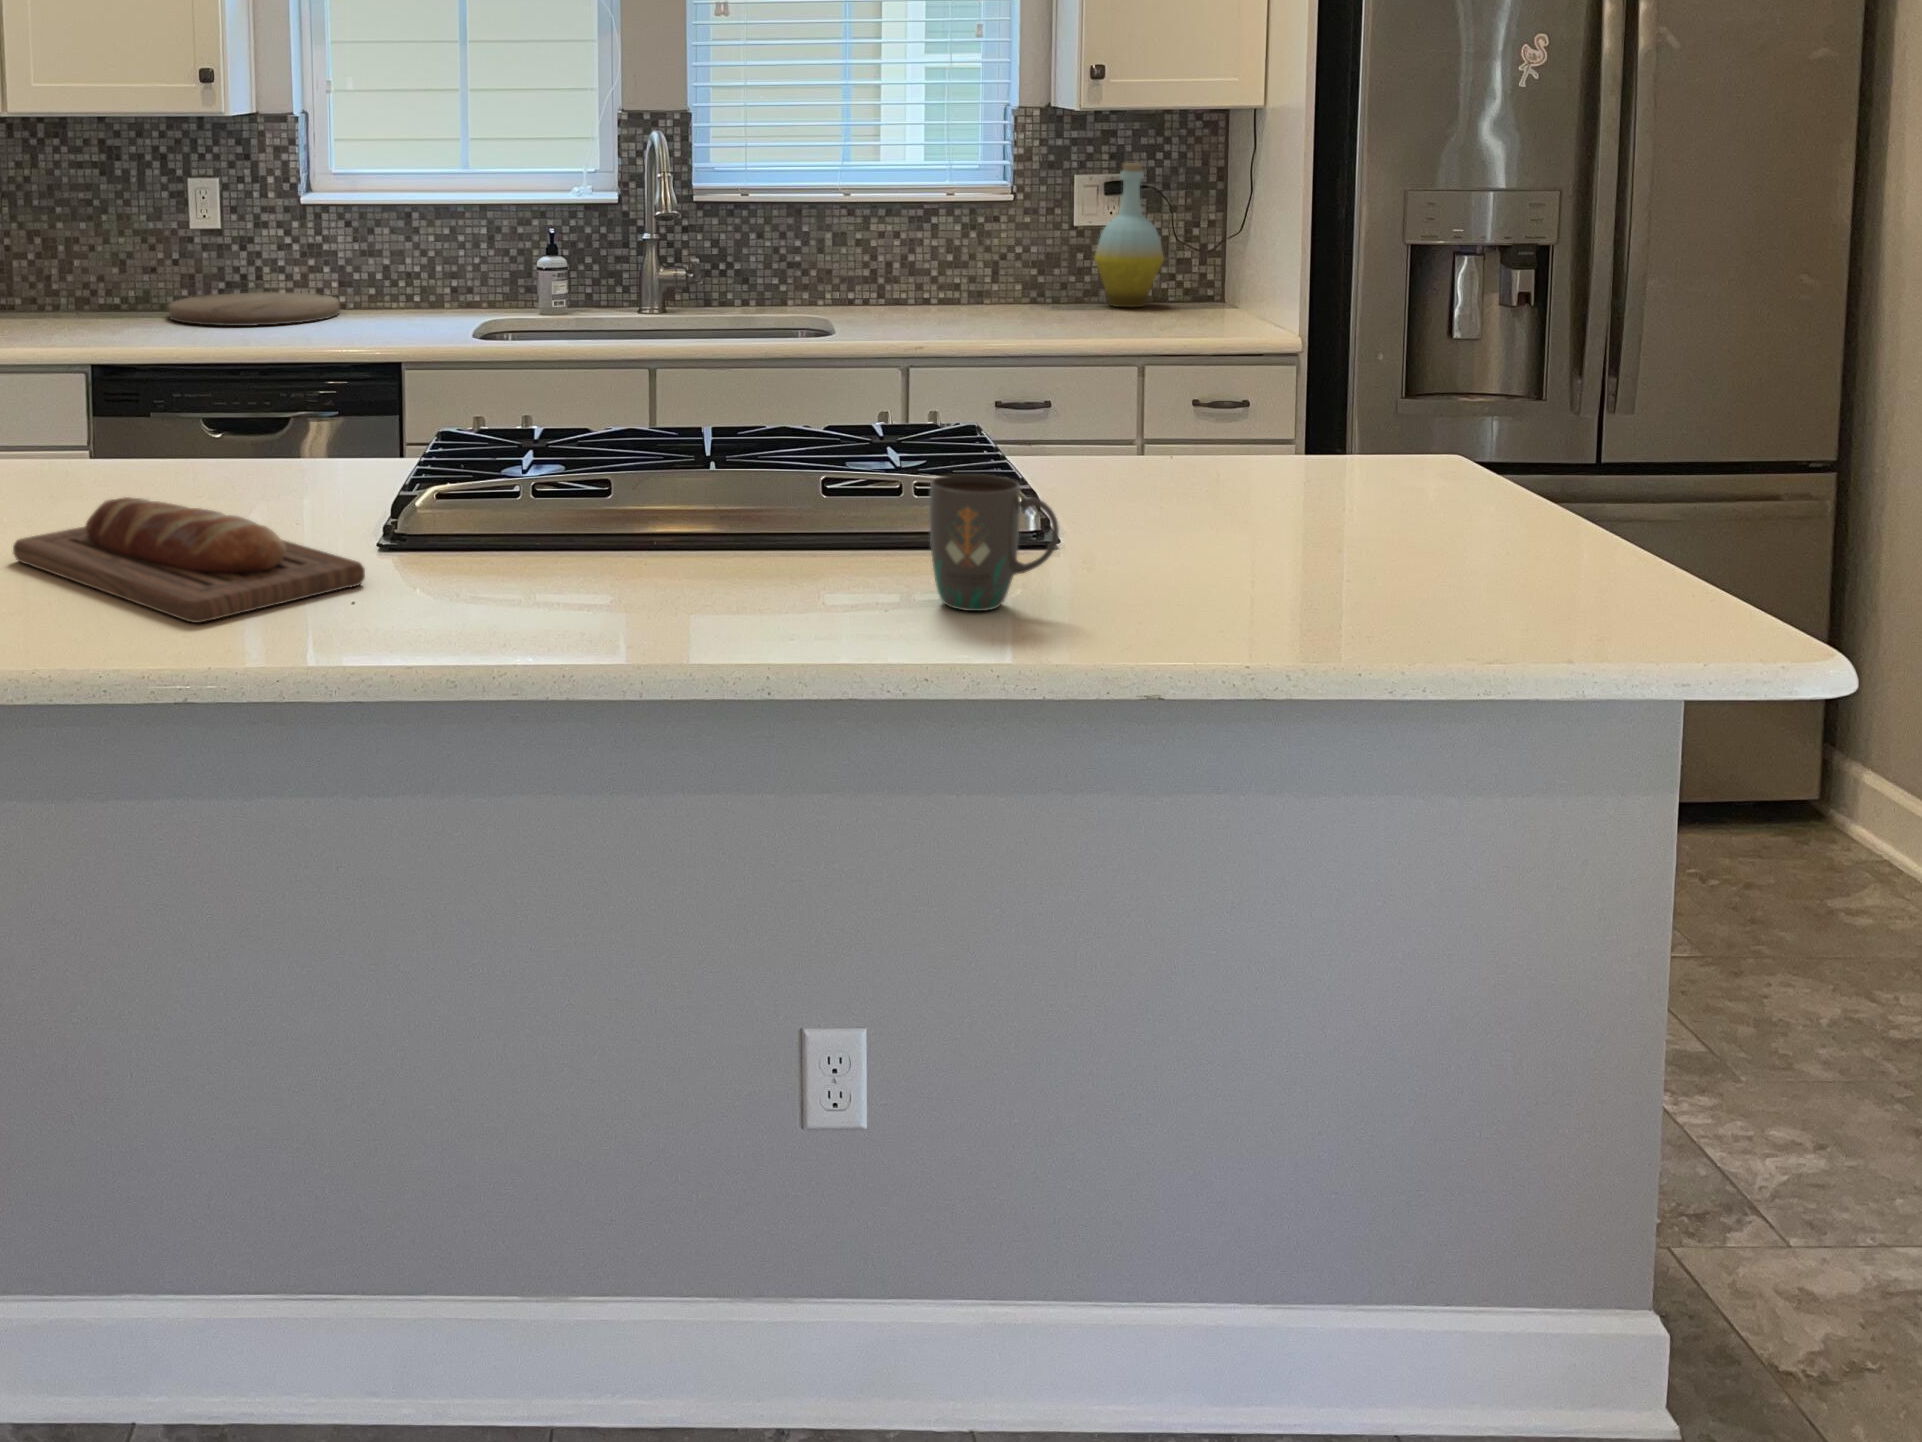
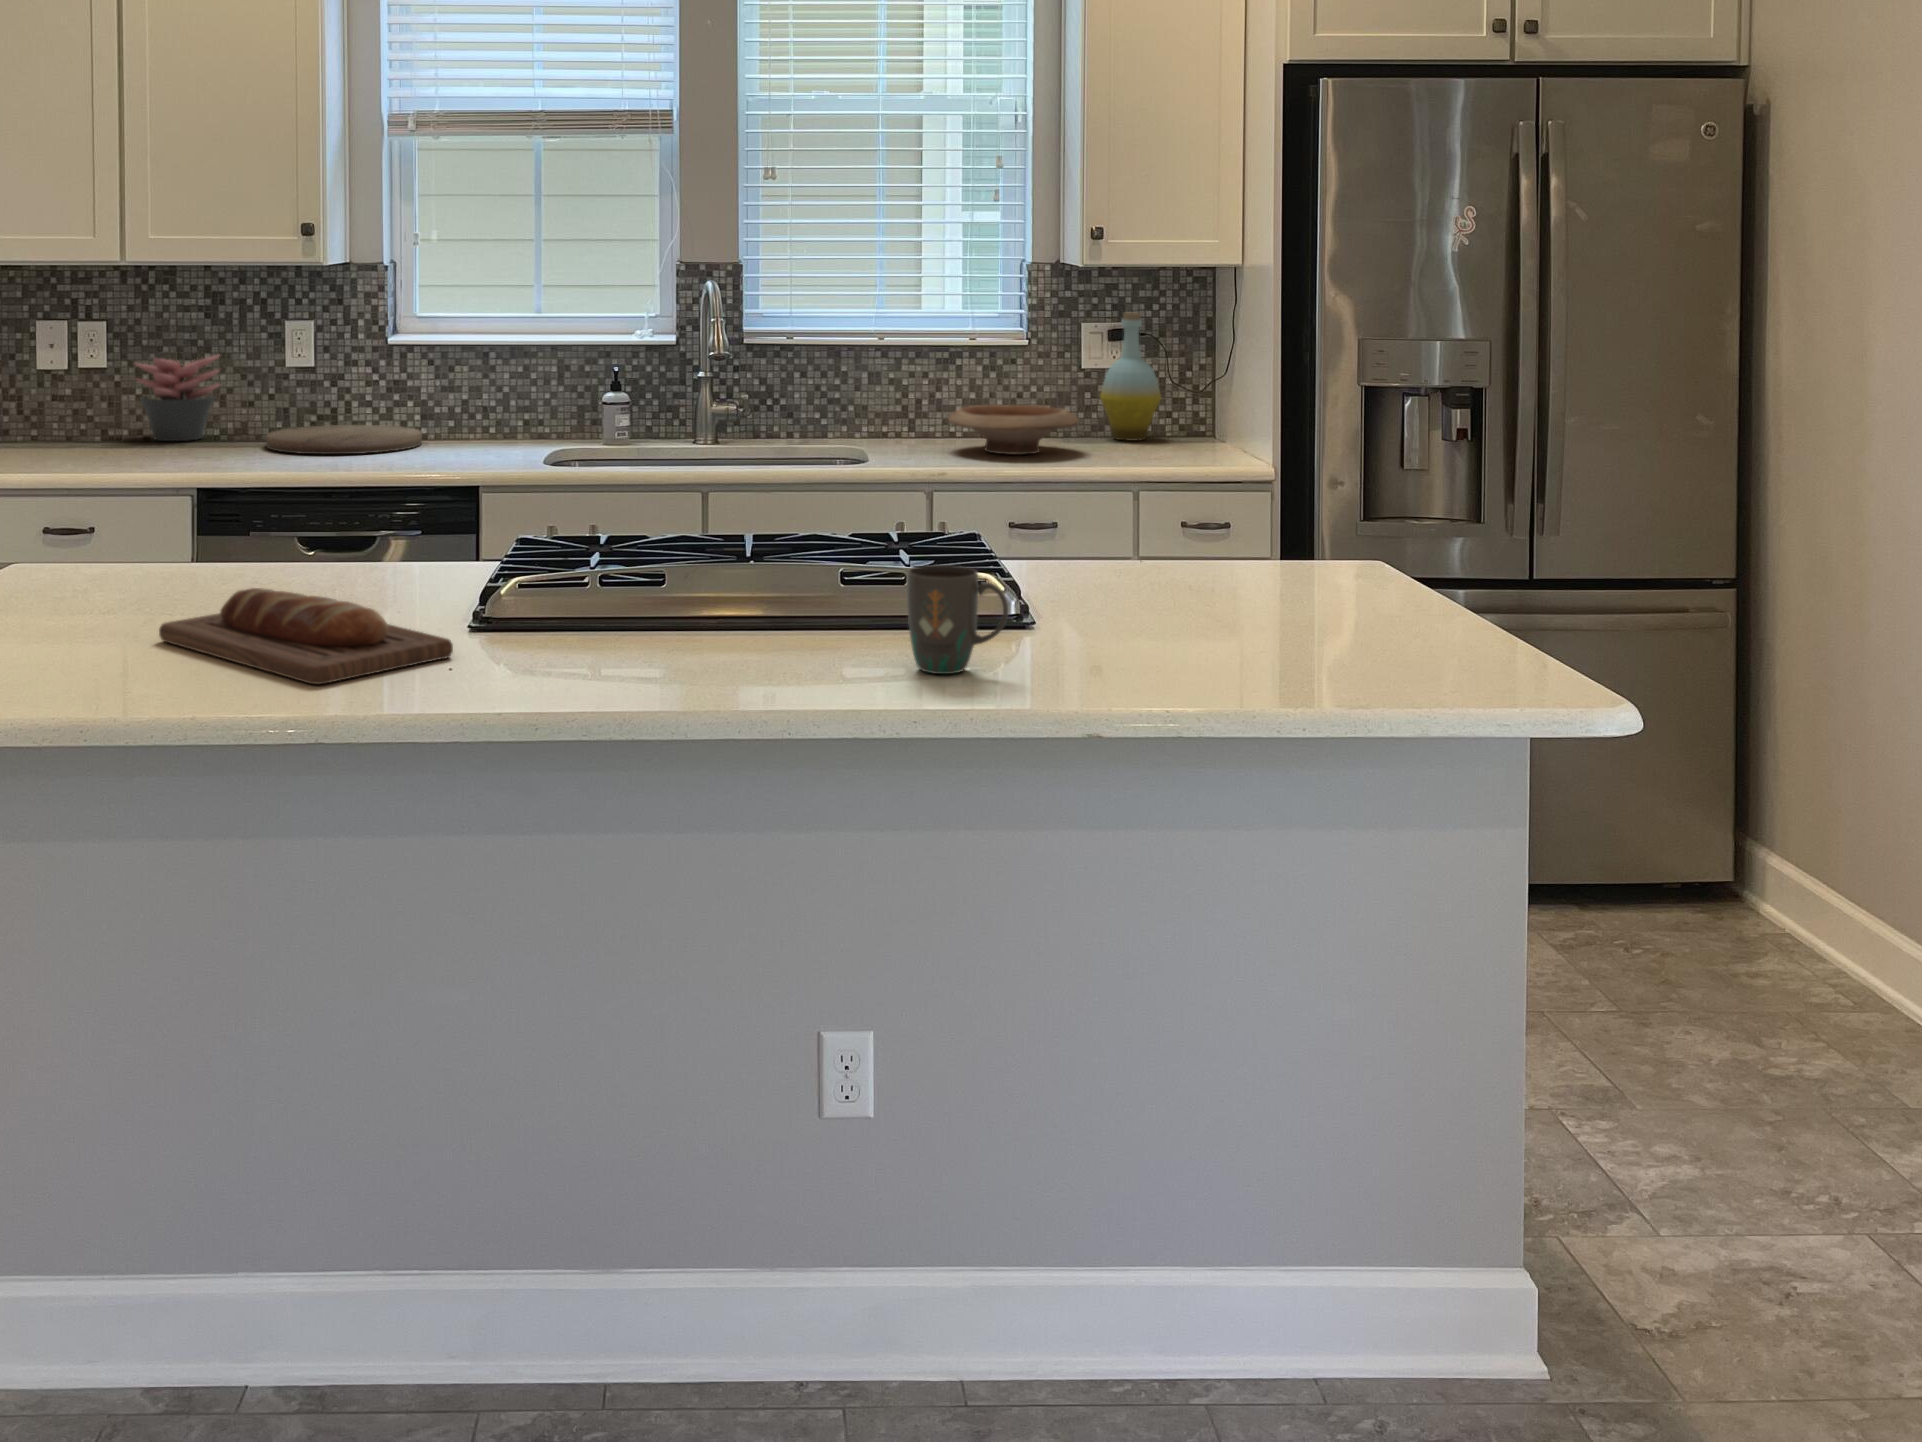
succulent plant: none [24,214,121,311] -> present [136,355,222,441]
wooden bowl: none [925,268,1074,324] -> present [948,405,1079,454]

